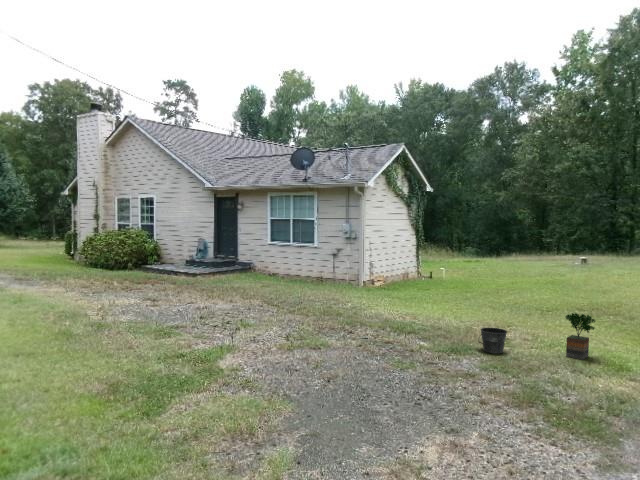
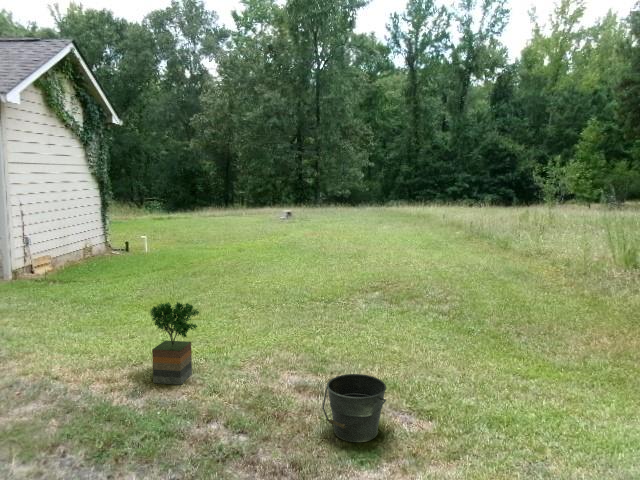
potted tree: present [565,313,595,360] -> present [150,302,199,385]

